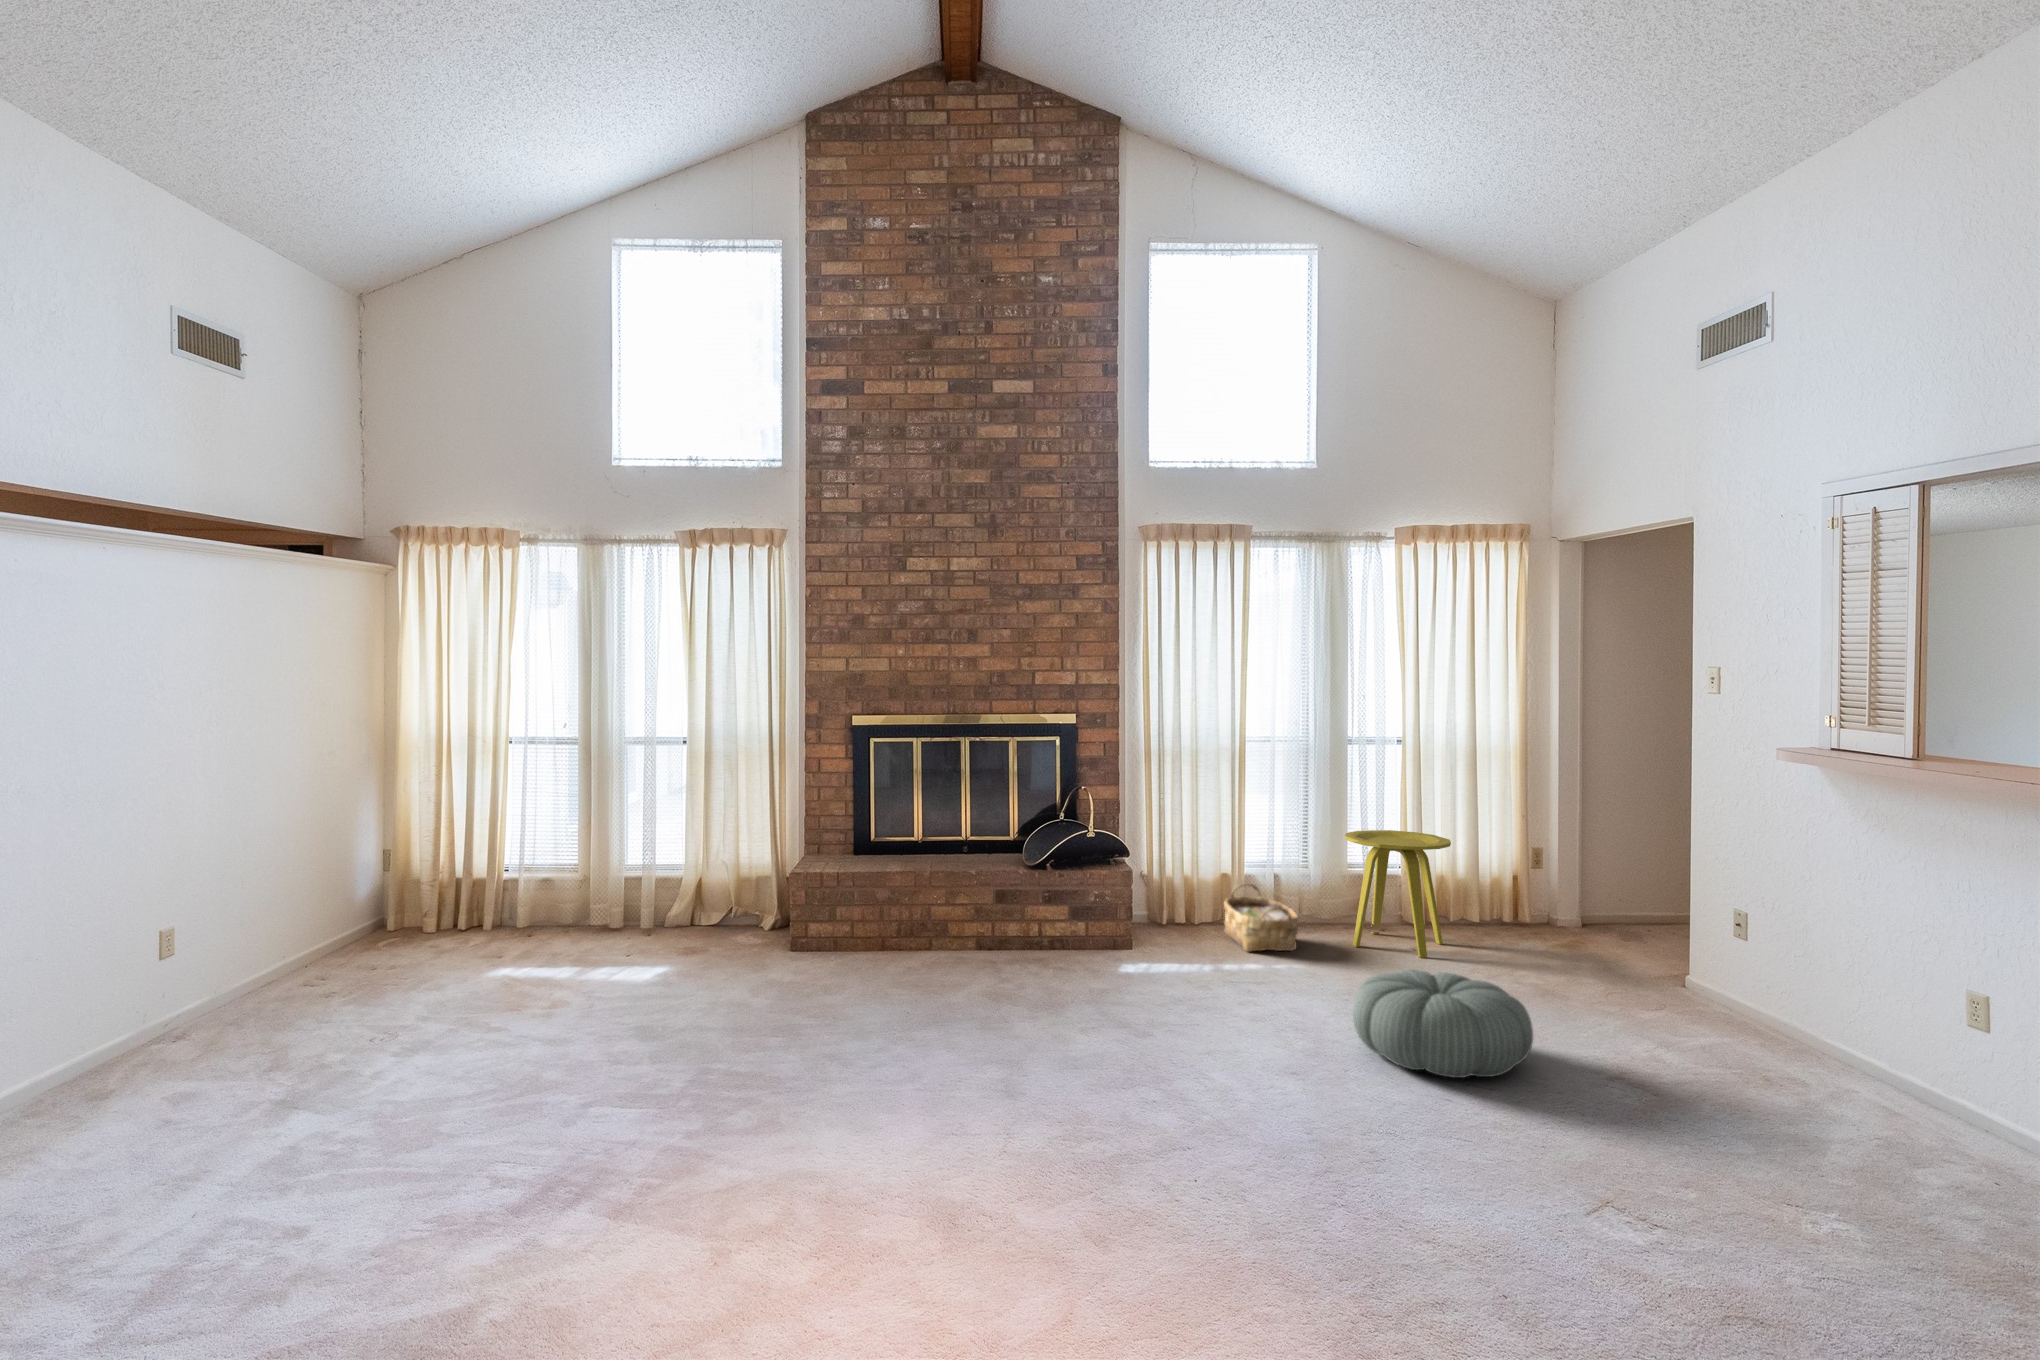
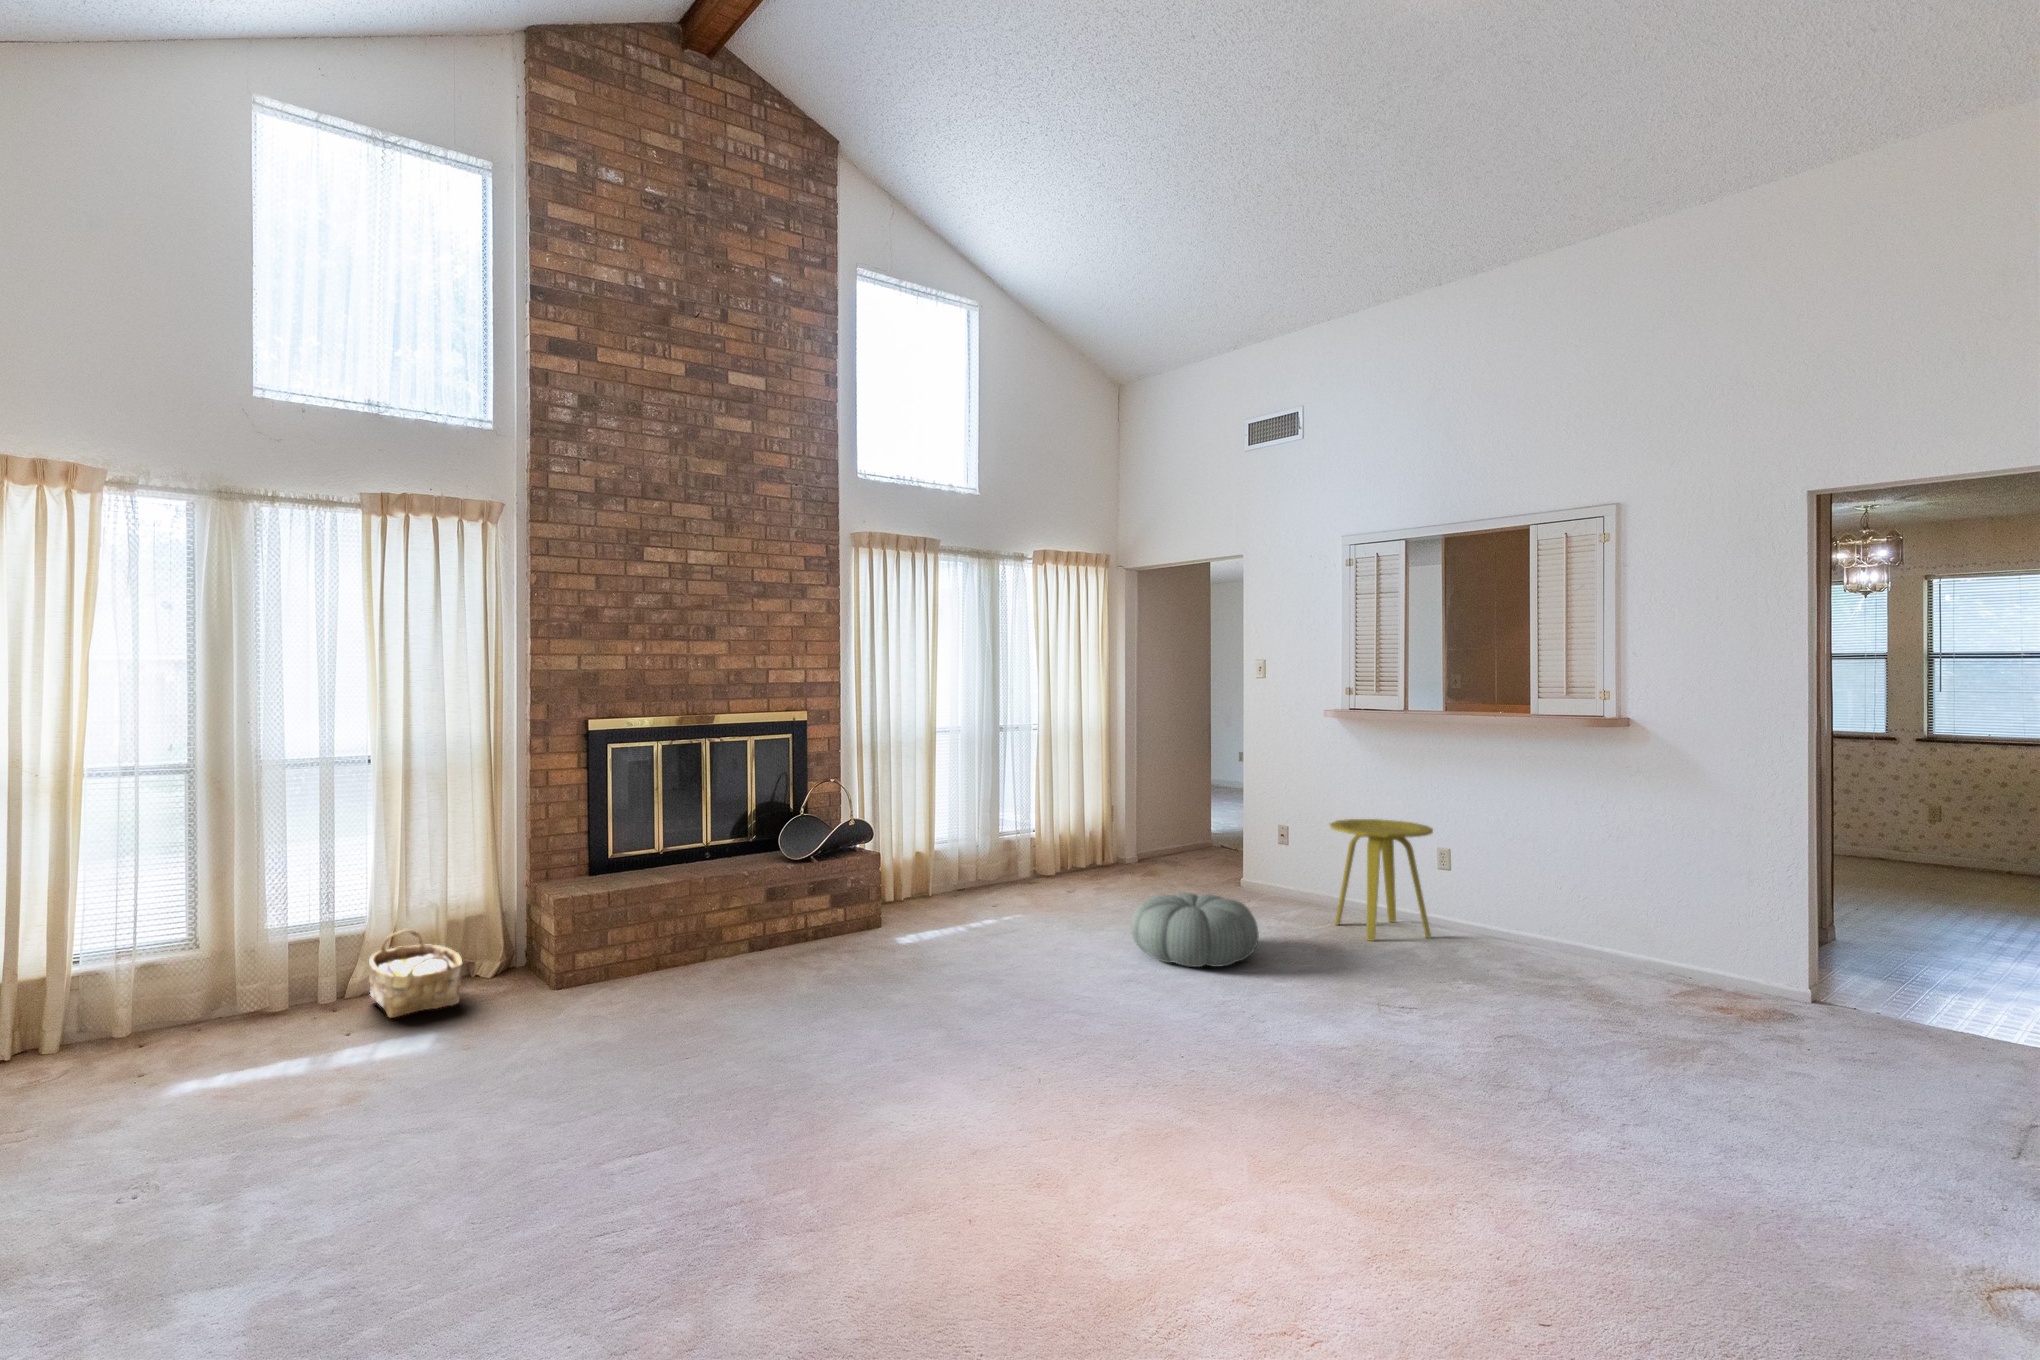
side table: present [1345,830,1451,958] -> present [1329,819,1433,941]
woven basket: present [1224,883,1298,952] -> present [369,929,462,1018]

